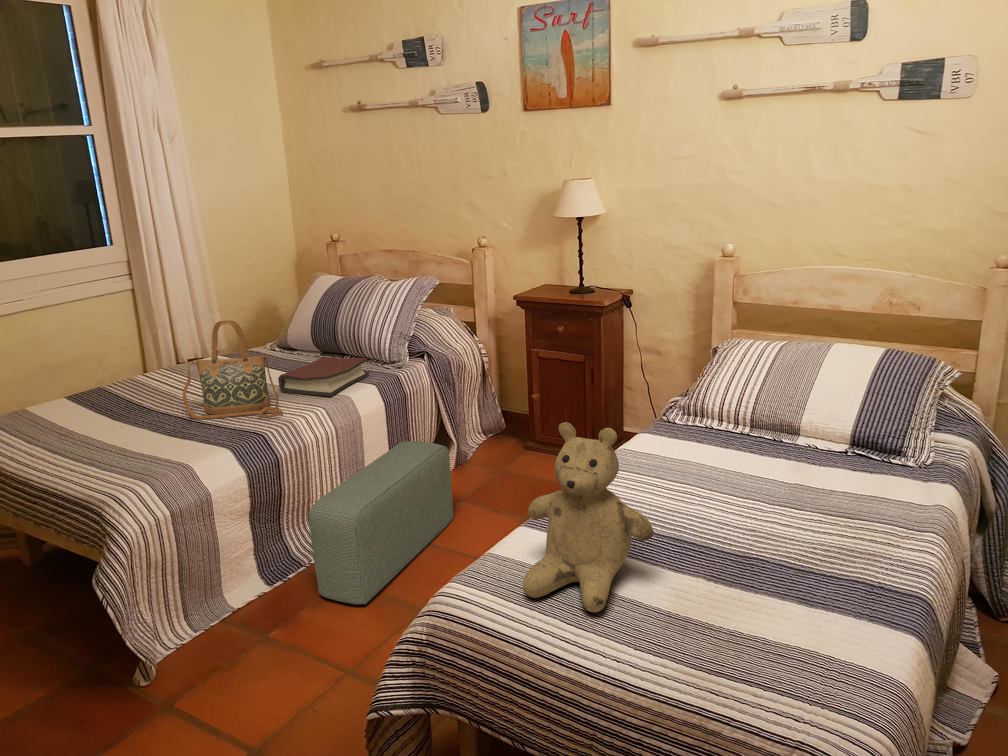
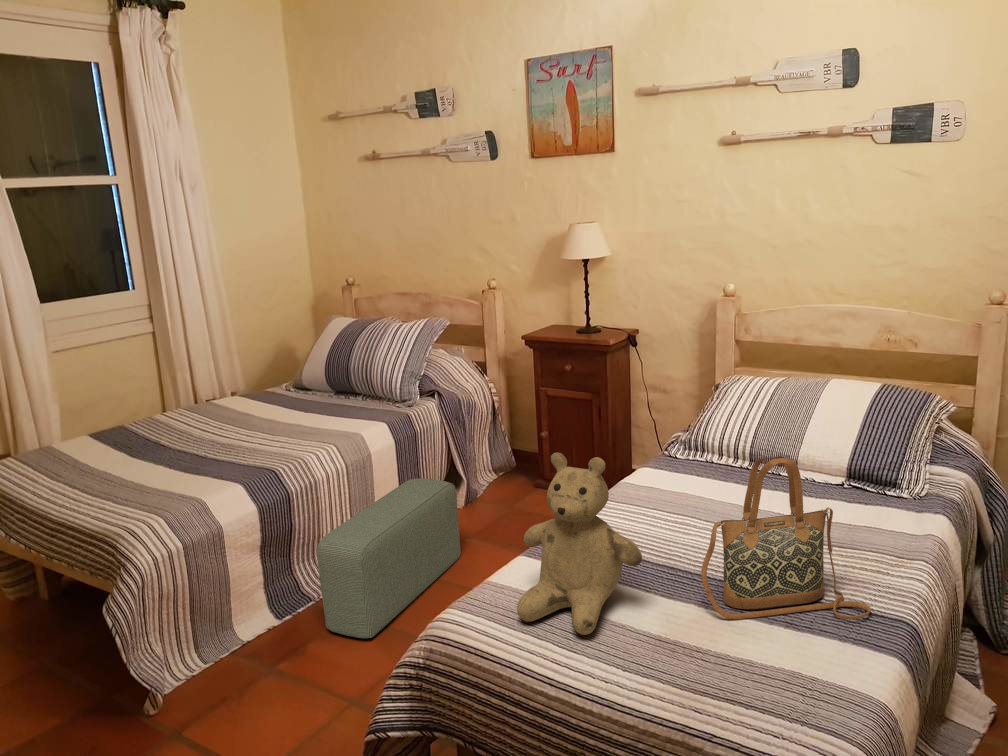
handbag: present [183,321,282,419] -> present [701,456,871,620]
hardback book: present [278,357,369,396] -> none [290,396,378,435]

